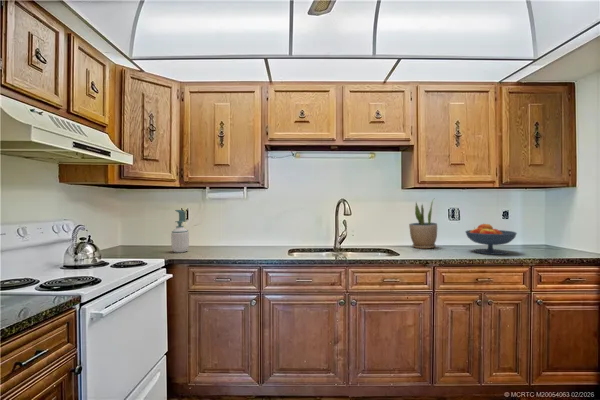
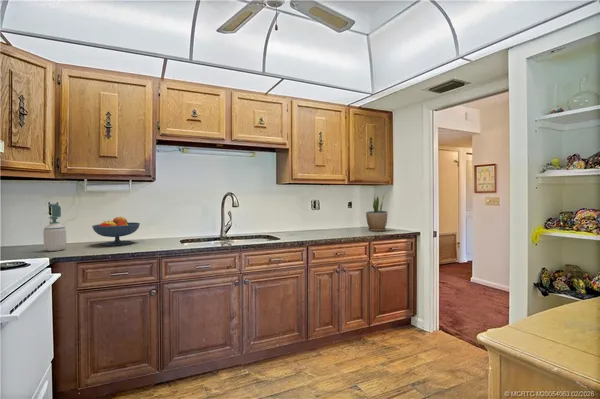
potted plant: present [409,201,437,249] -> present [366,193,387,231]
fruit bowl: present [466,224,517,255] -> present [92,217,140,246]

